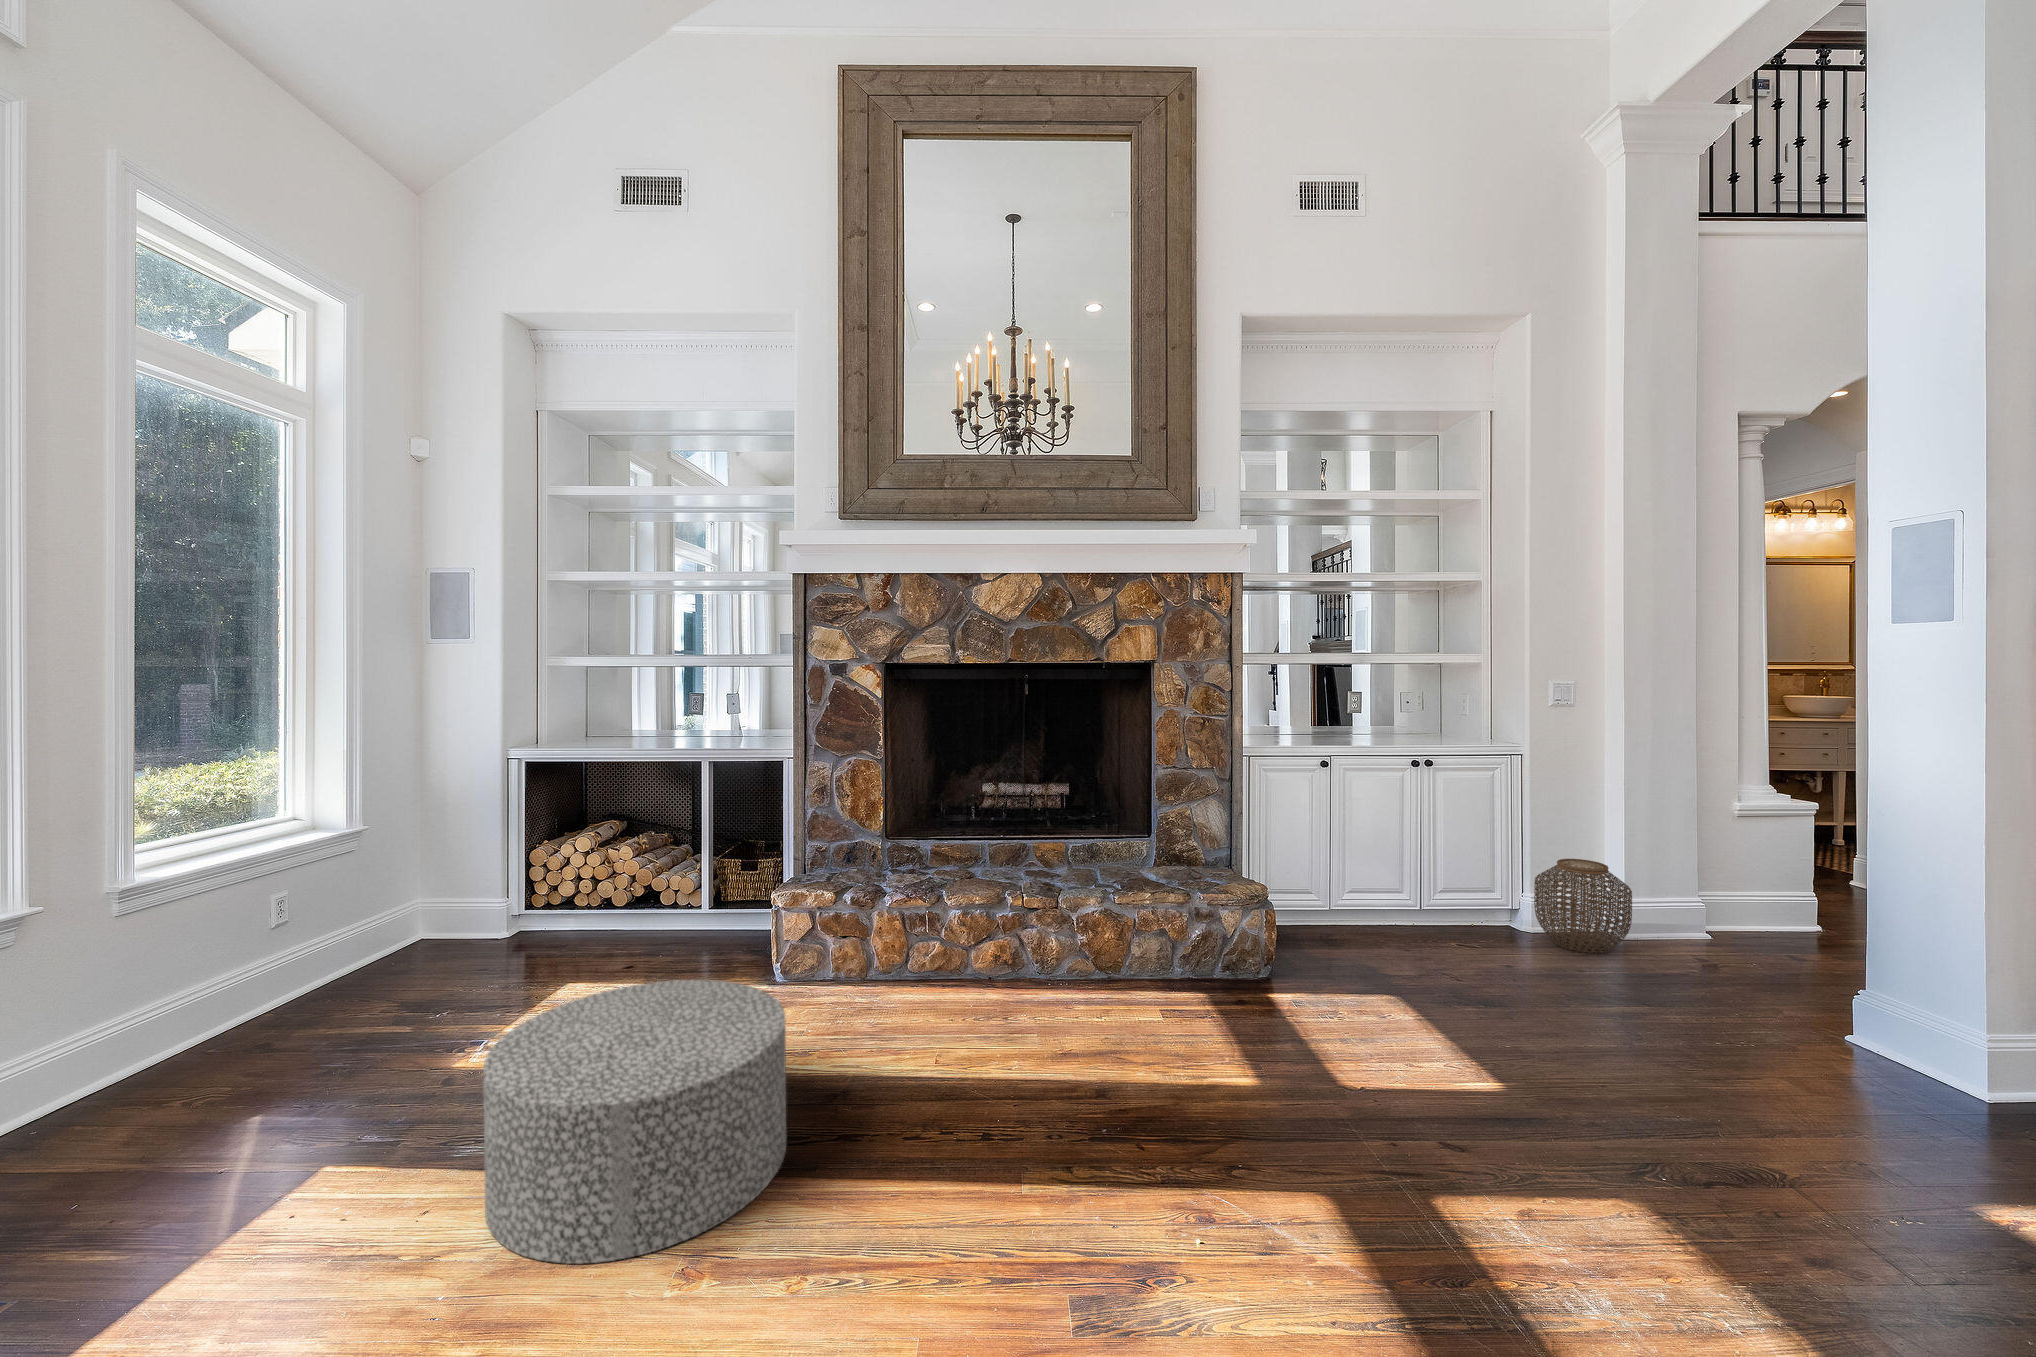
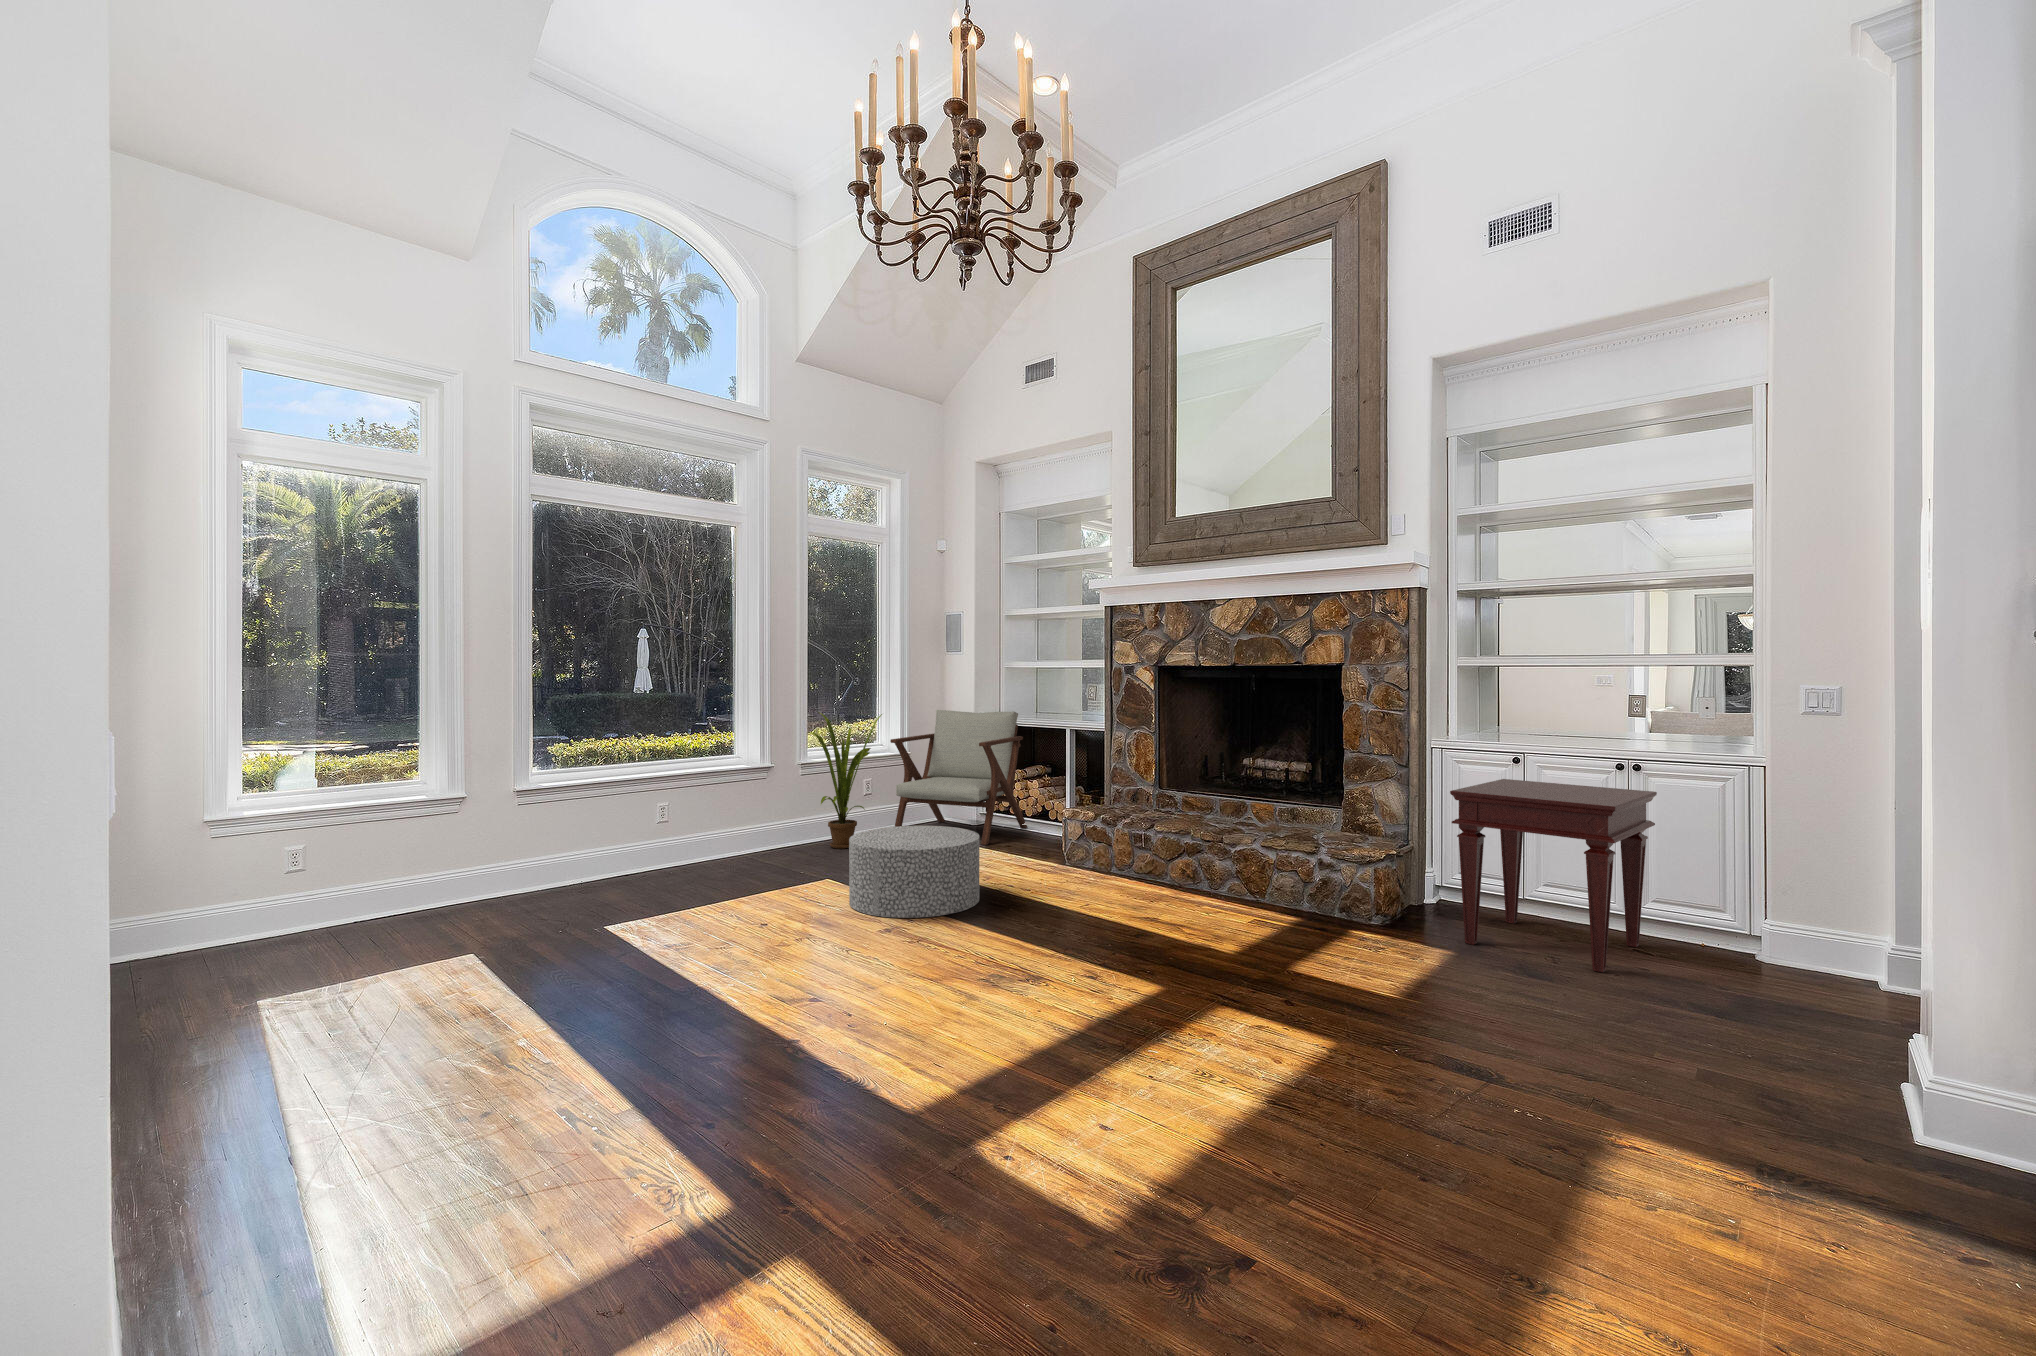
lounge chair: none [362,737,614,997] -> present [890,710,1028,845]
house plant: none [162,763,375,1067] -> present [809,712,882,849]
side table: none [1319,784,1538,980] -> present [1450,779,1657,973]
woven basket: present [1534,859,1632,954] -> none [1725,882,1843,989]

